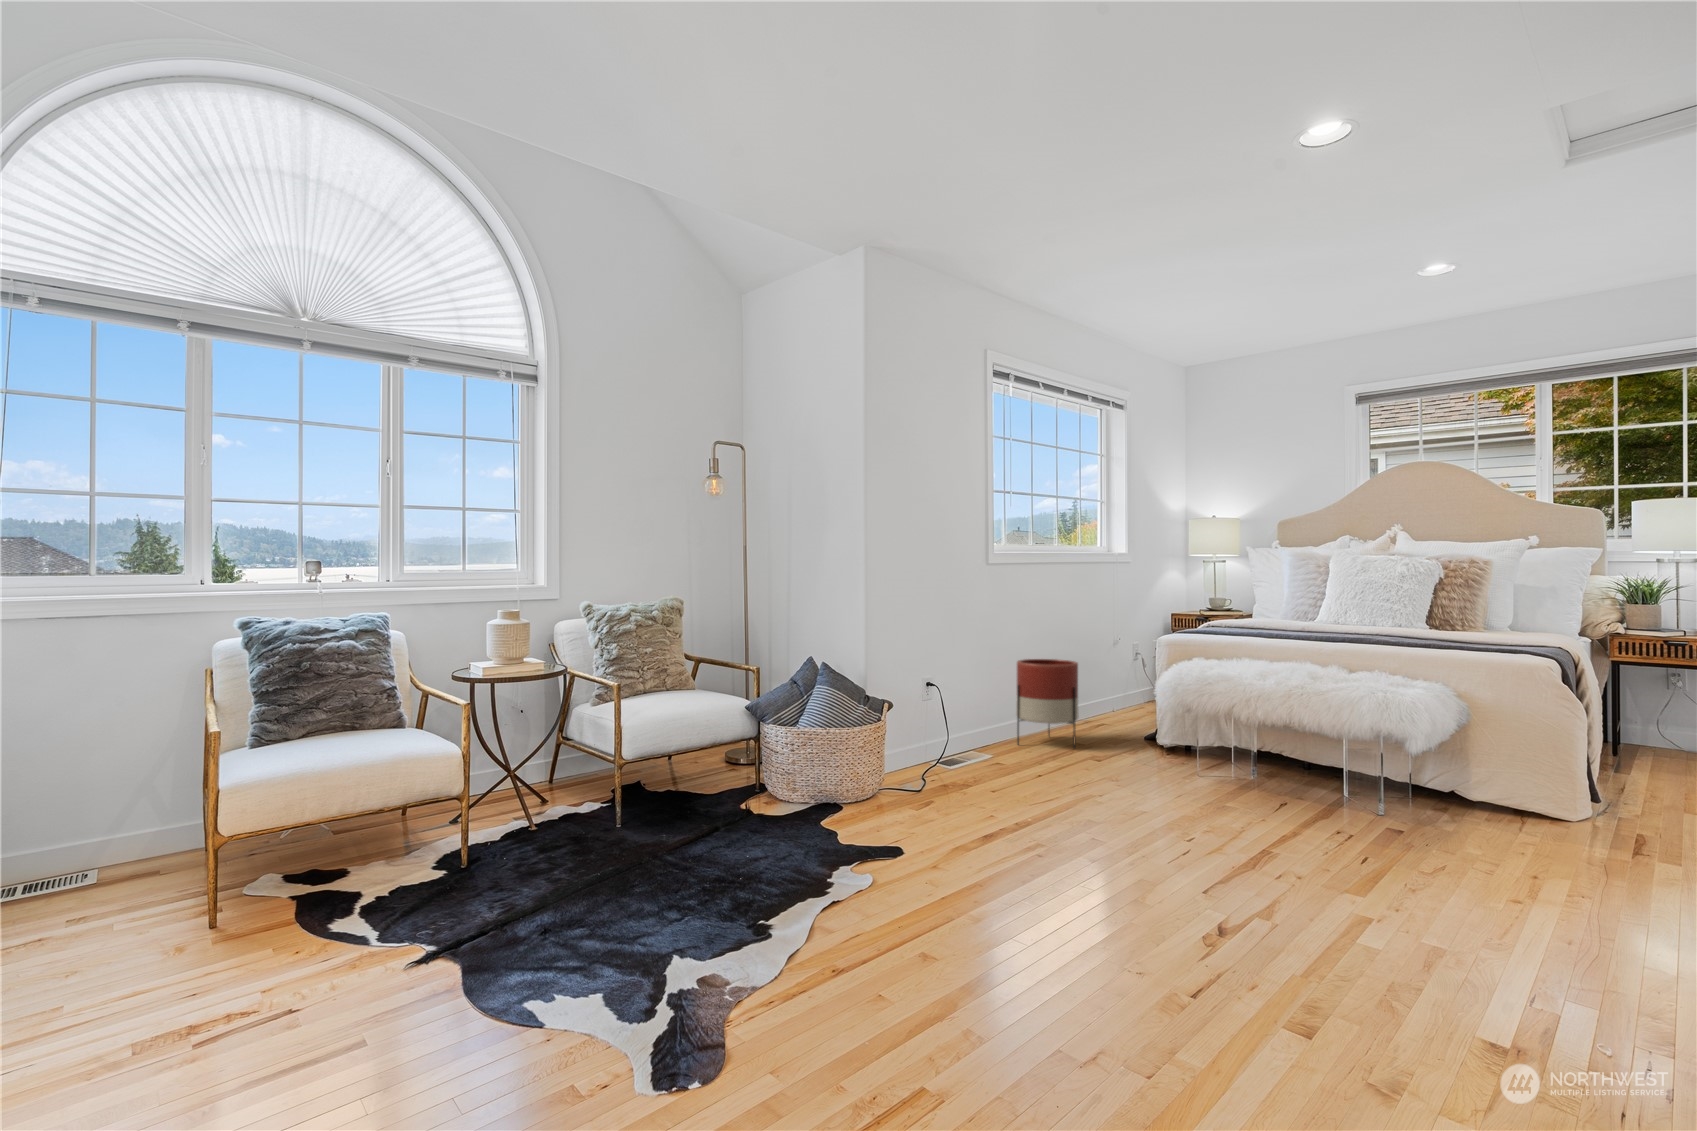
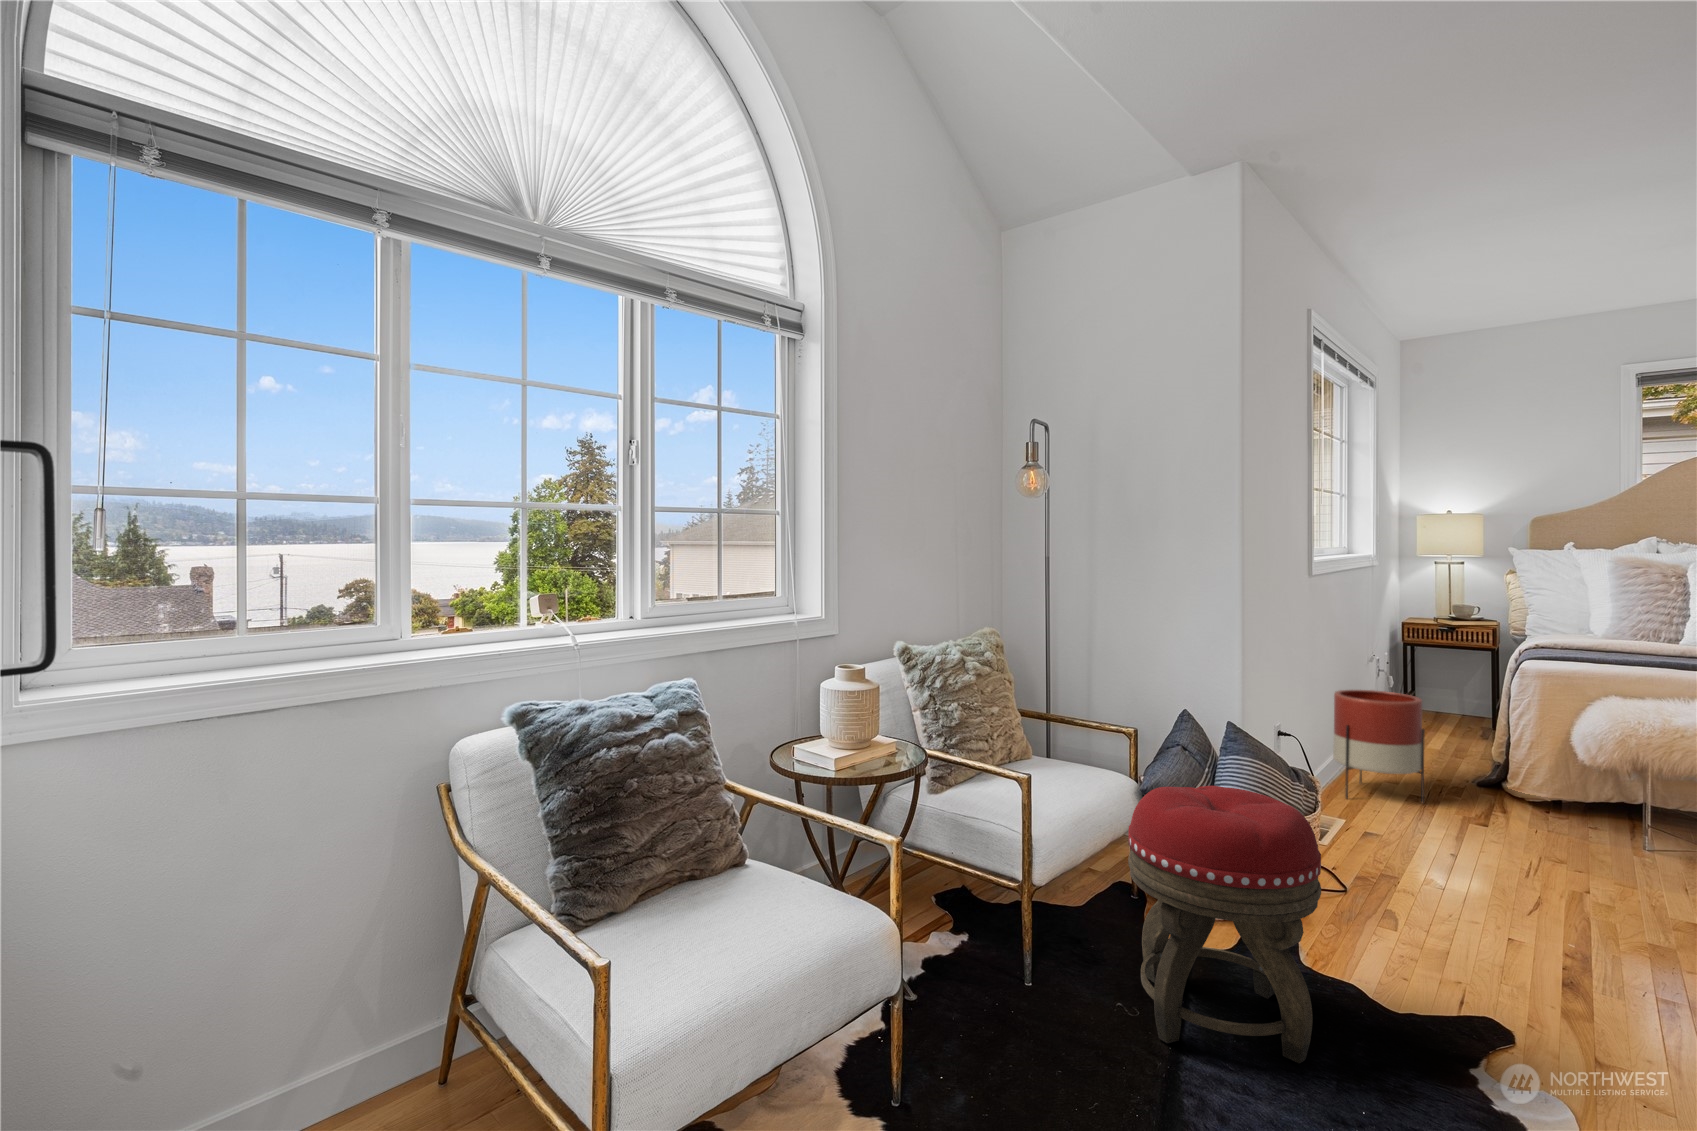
footstool: none [653,690,771,855] -> present [1128,786,1321,1063]

